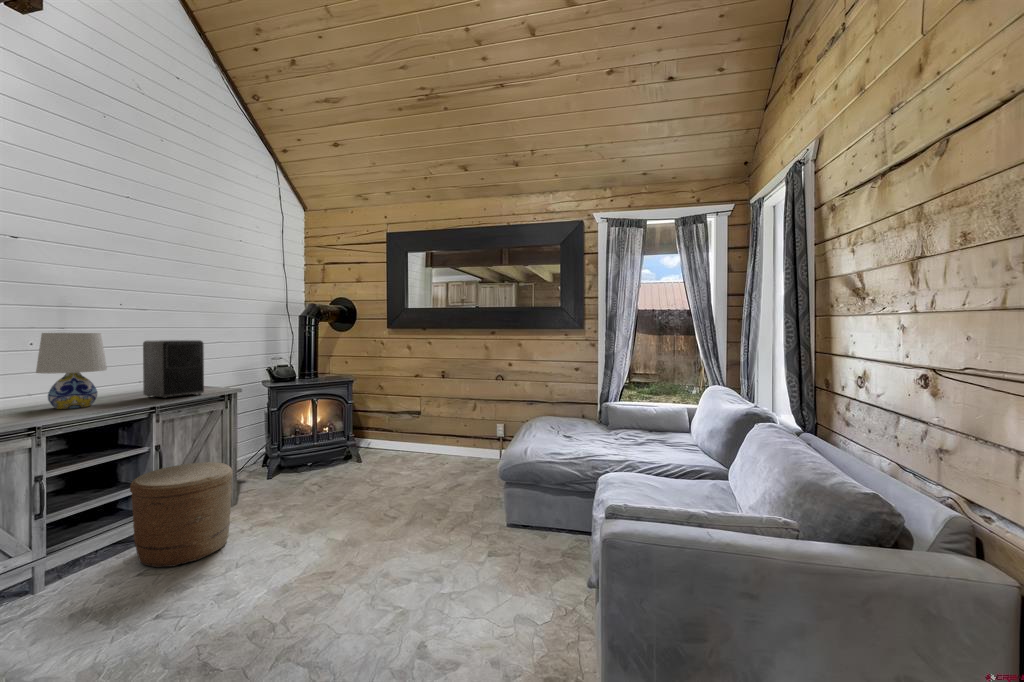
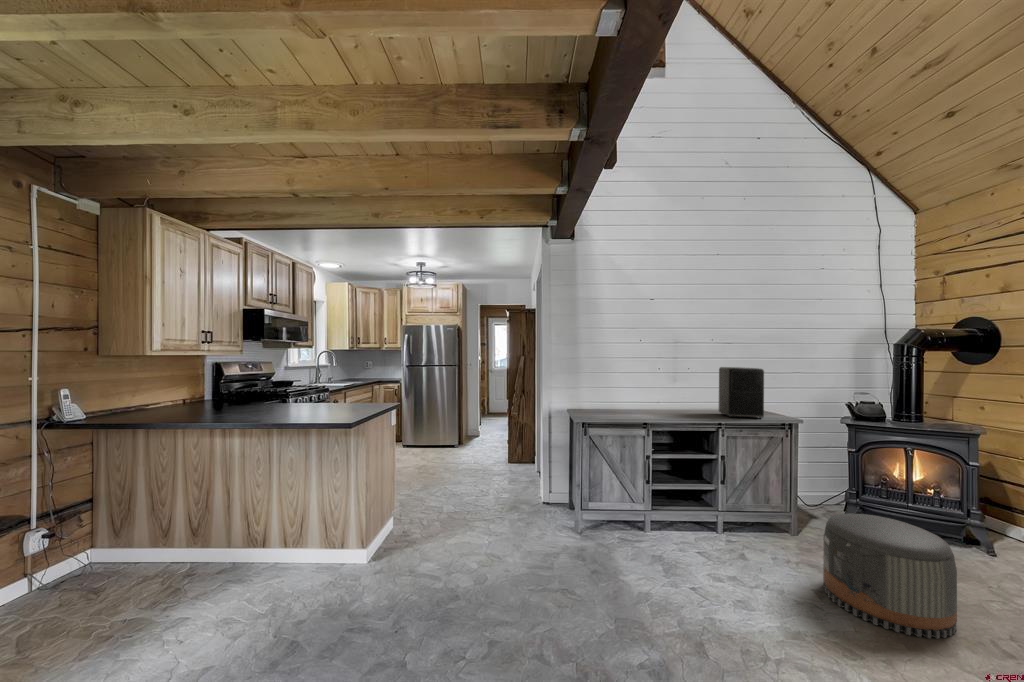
table lamp: present [36,333,107,409] -> none [654,359,692,414]
pouf: none [277,454,364,541] -> present [823,513,957,638]
woven basket: present [130,462,233,567] -> none [696,476,777,570]

